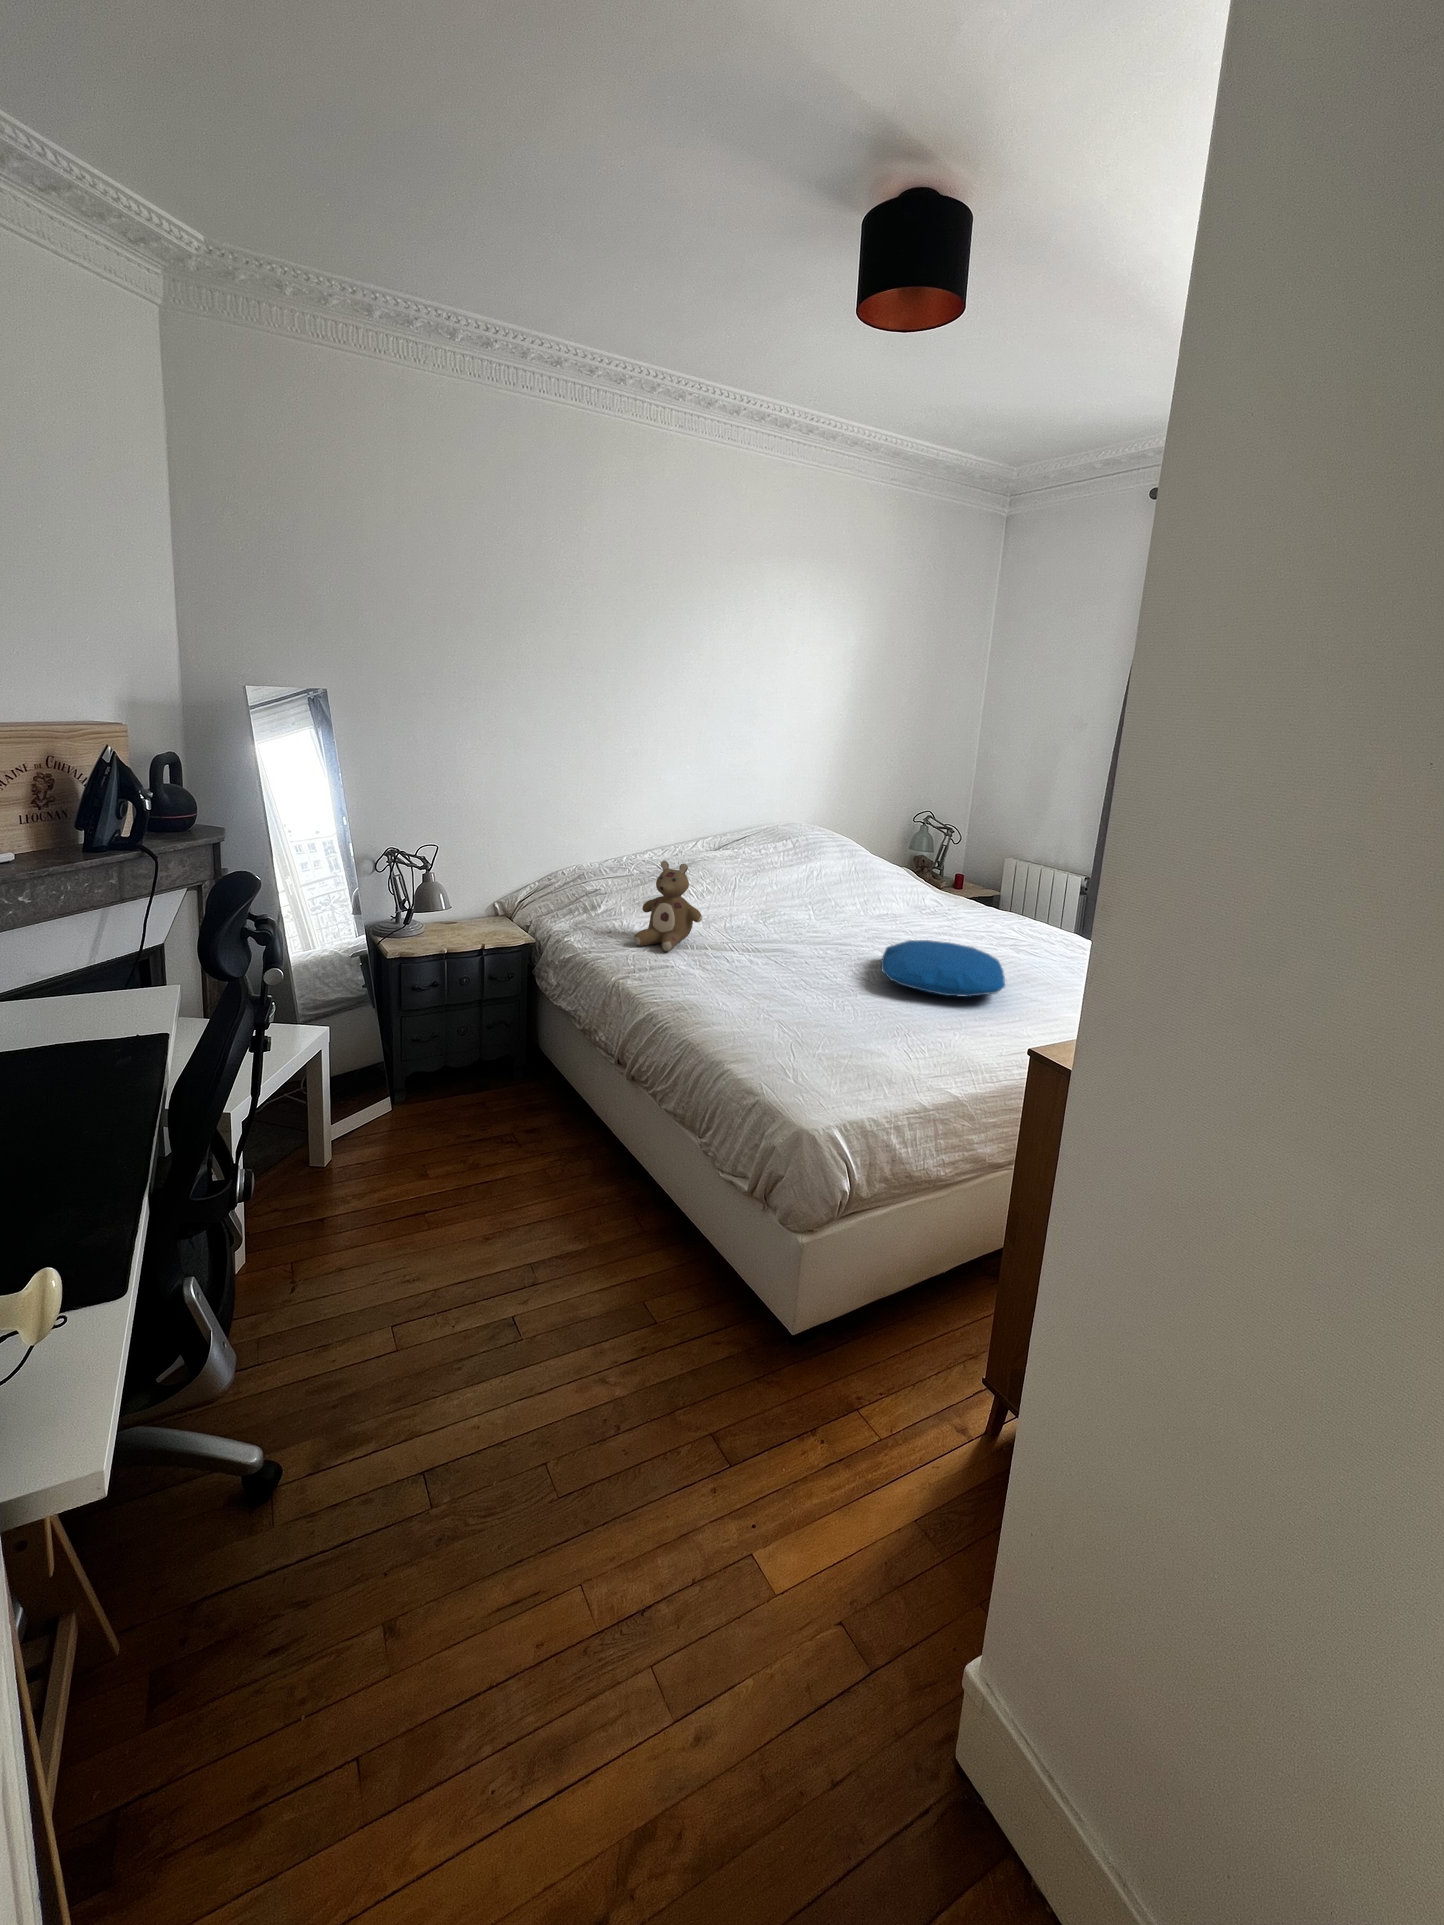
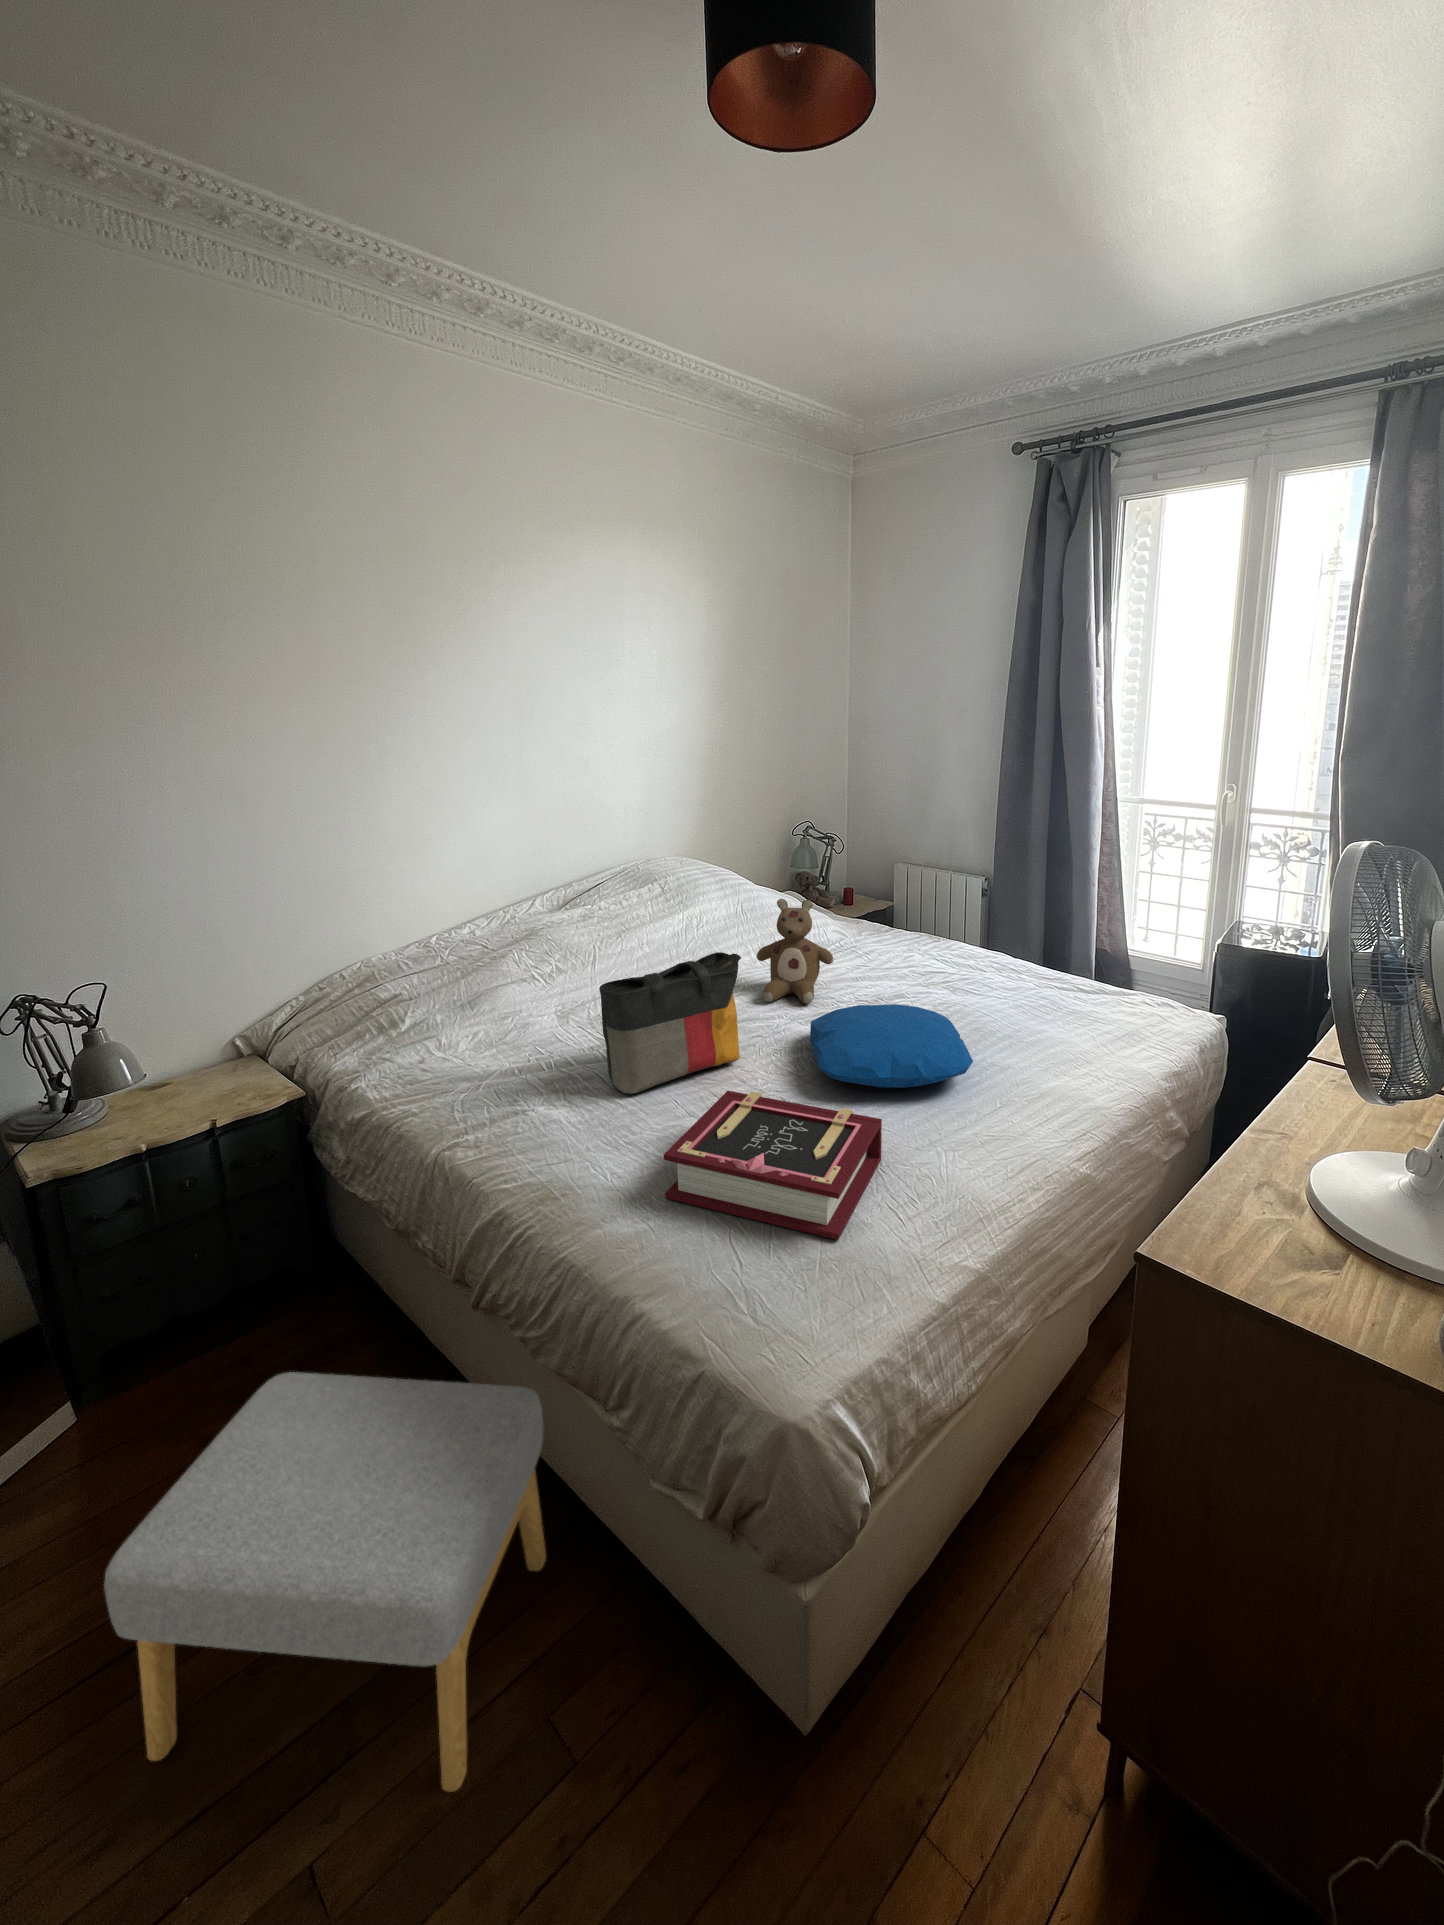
stuffed bear: present [634,861,702,952] -> present [757,899,834,1004]
tote bag: none [730,882,837,969] -> present [599,952,741,1094]
book: none [754,969,914,1060] -> present [664,1091,882,1240]
footstool: none [427,1083,660,1316] -> present [104,1372,546,1792]

